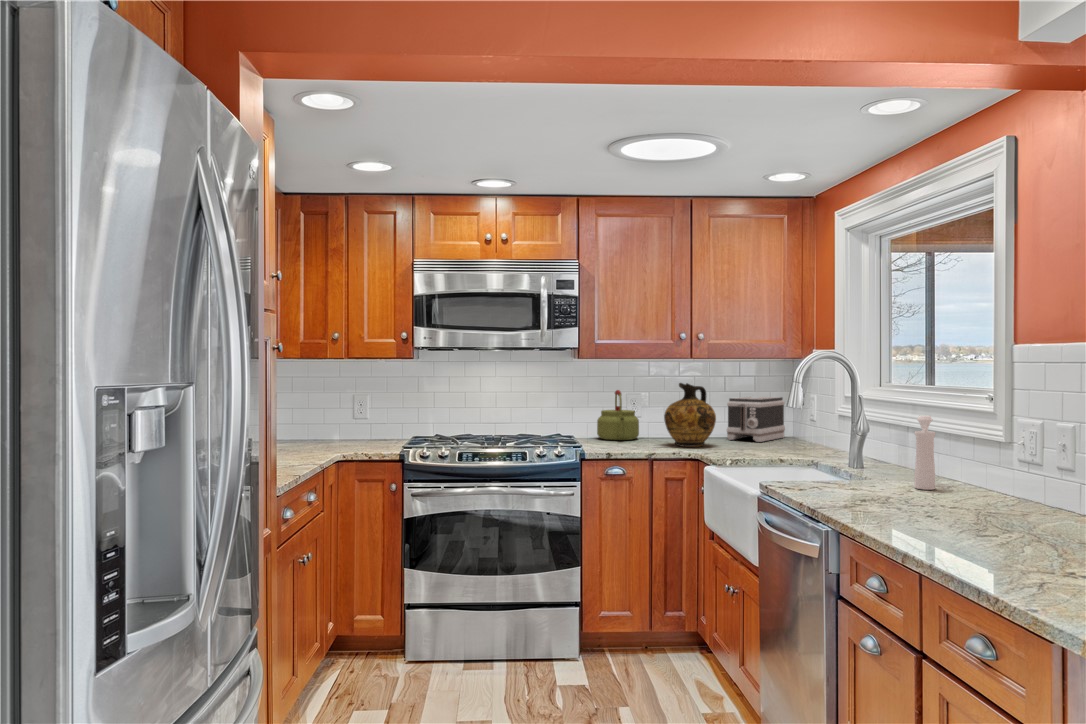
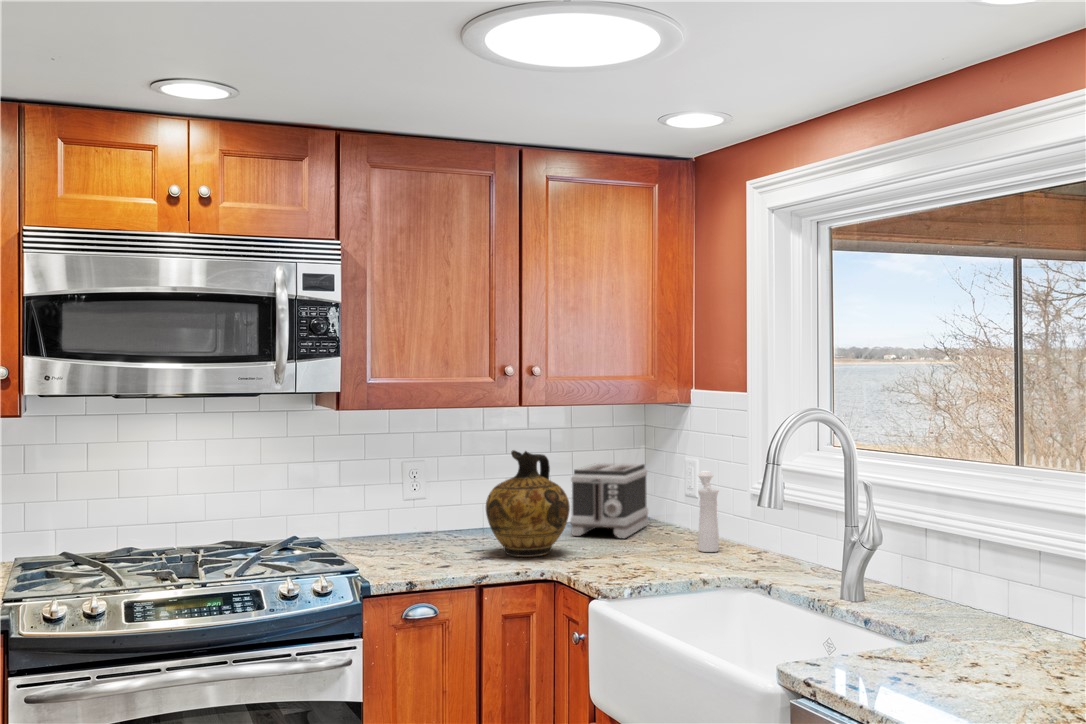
kettle: present [597,390,639,440] -> none [362,461,434,548]
pepper mill: present [915,415,936,490] -> present [698,471,719,552]

